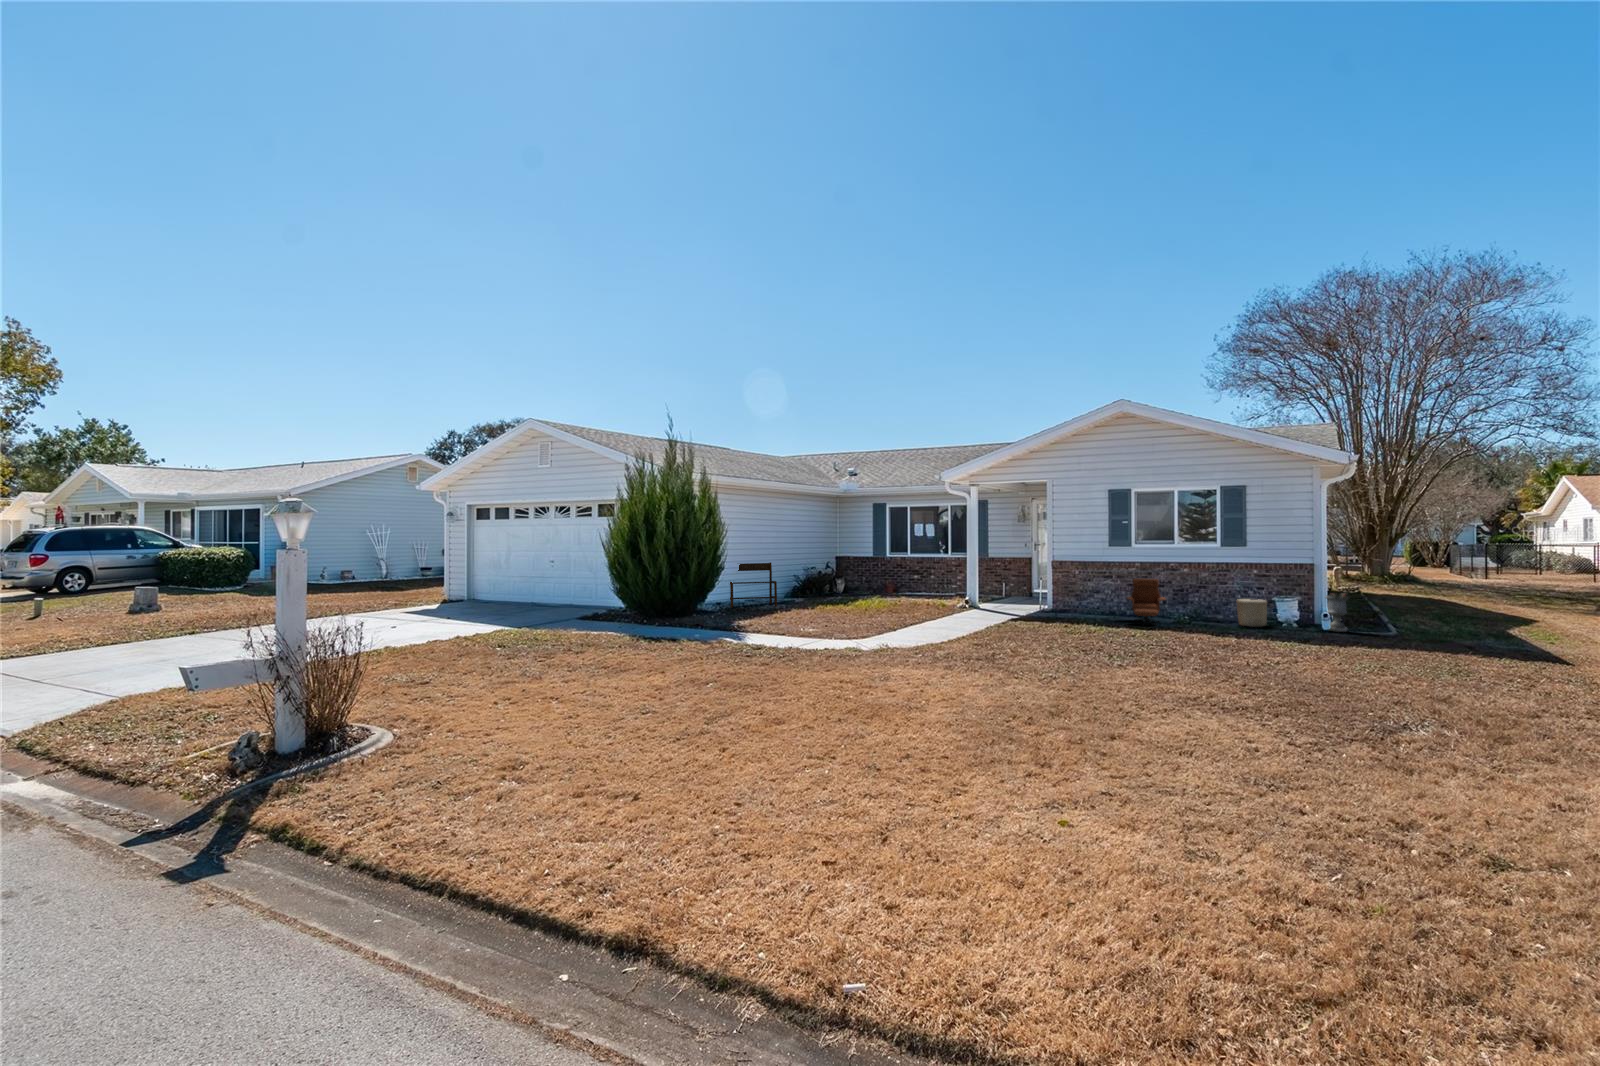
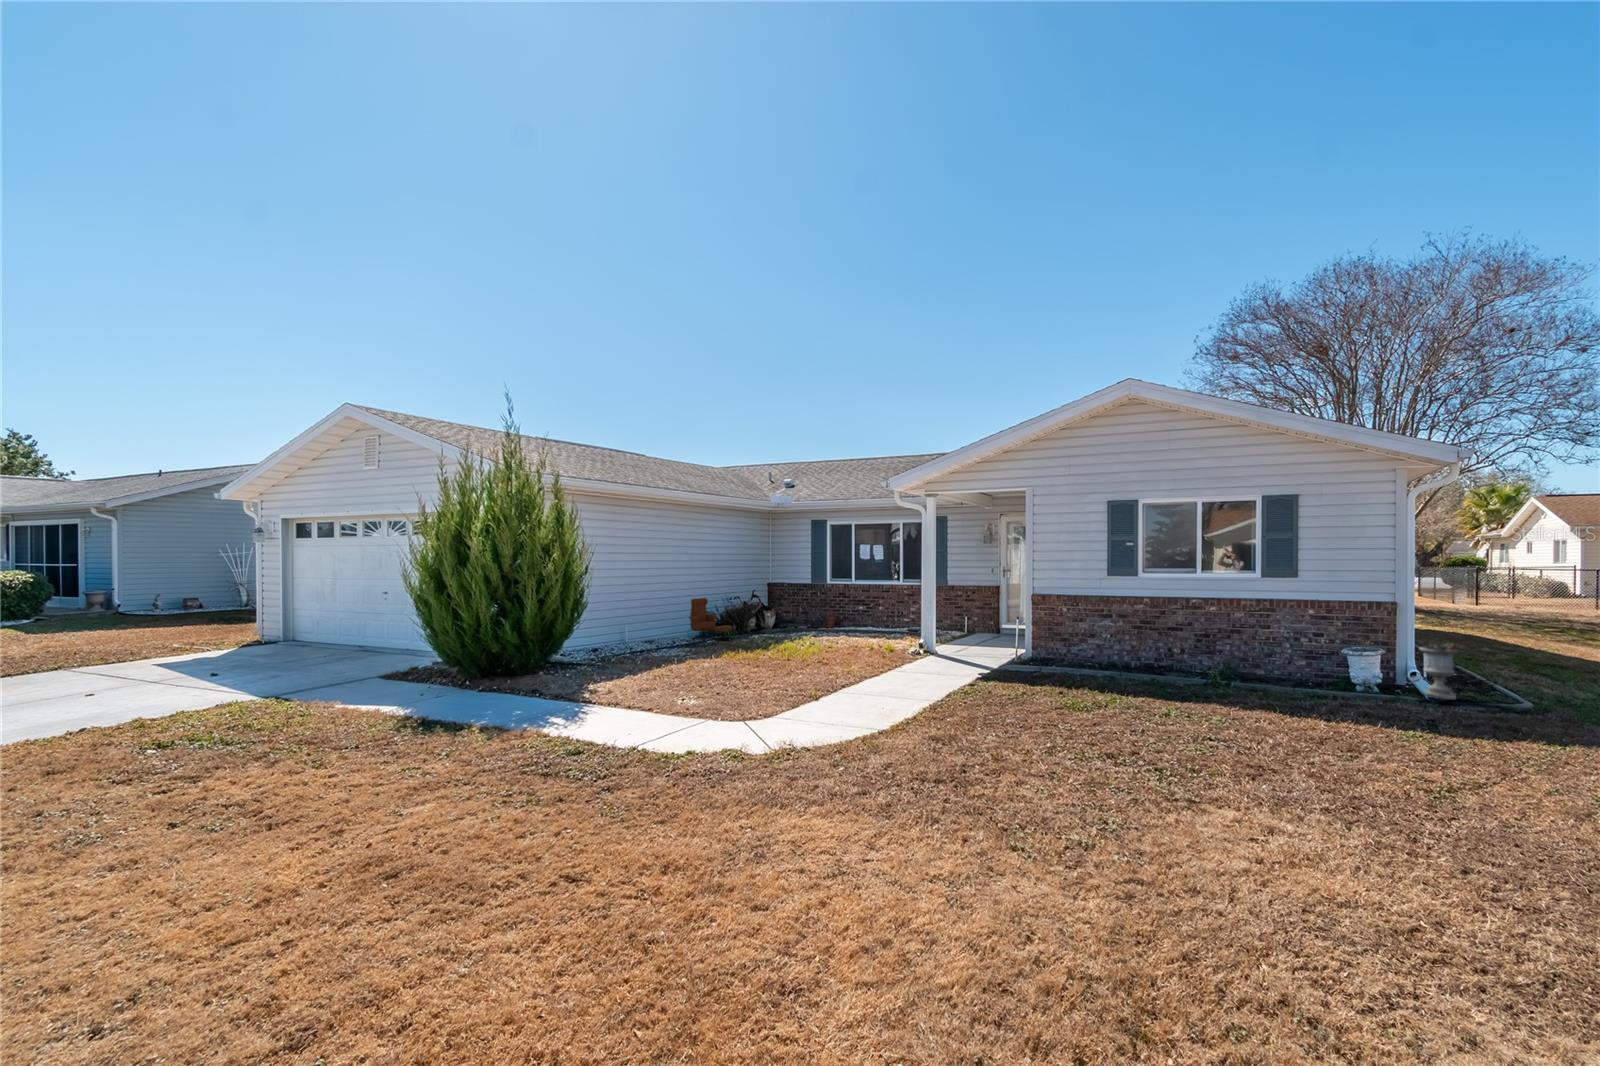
bench: present [730,562,777,608] -> none [616,593,678,653]
lounge chair: present [1127,579,1165,625] -> present [689,598,734,641]
woven basket: present [1237,599,1267,627] -> none [1287,648,1333,689]

